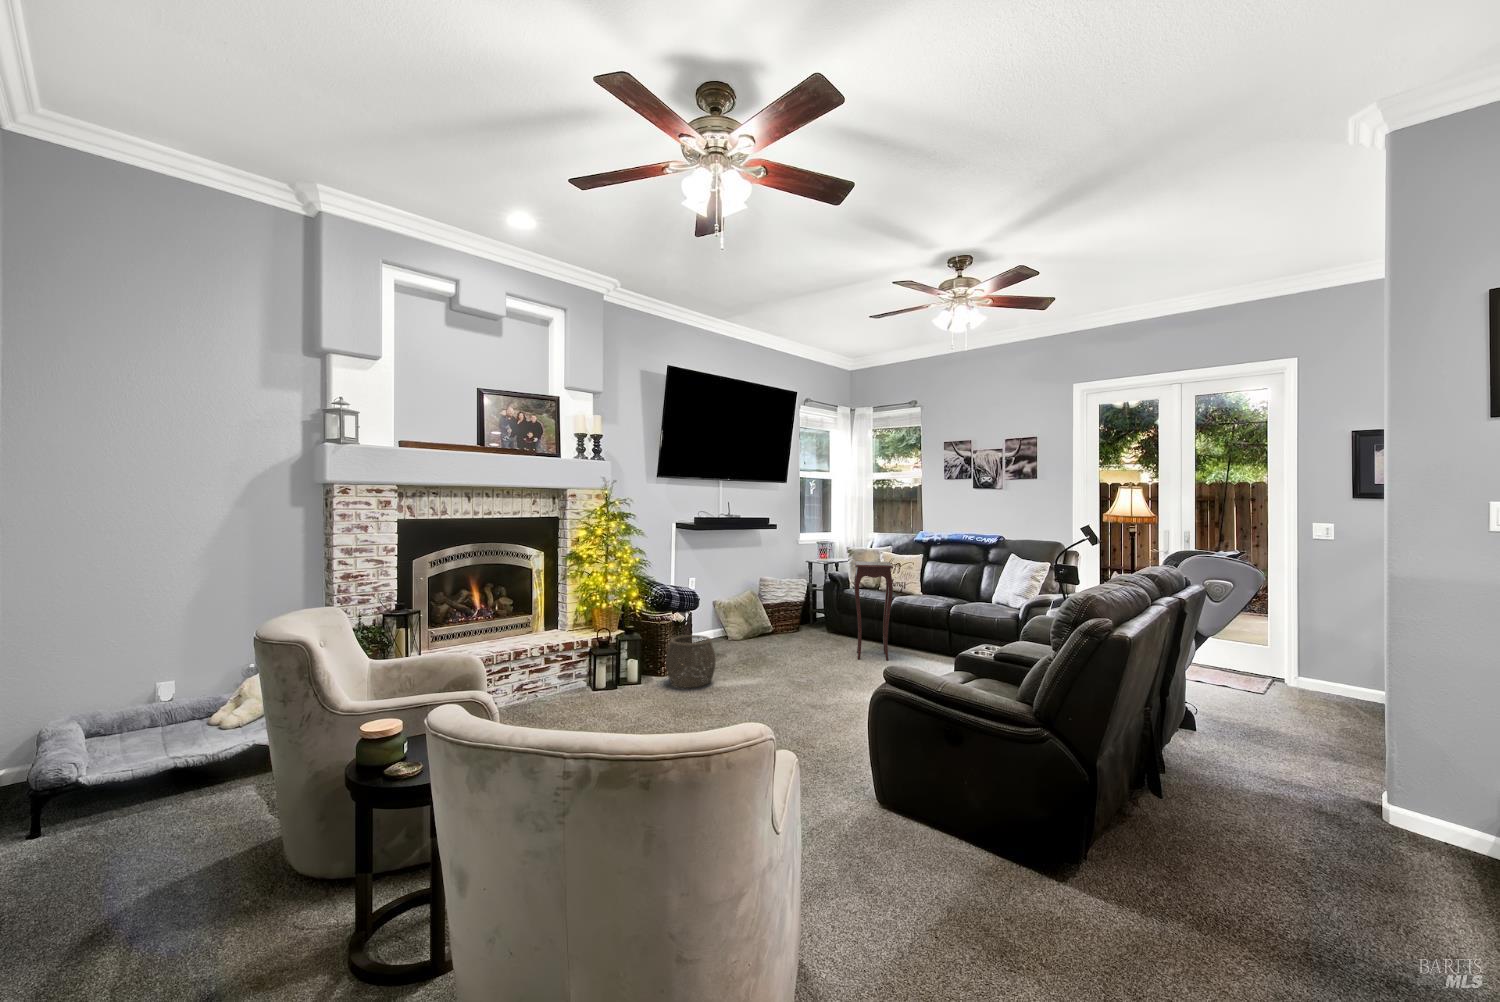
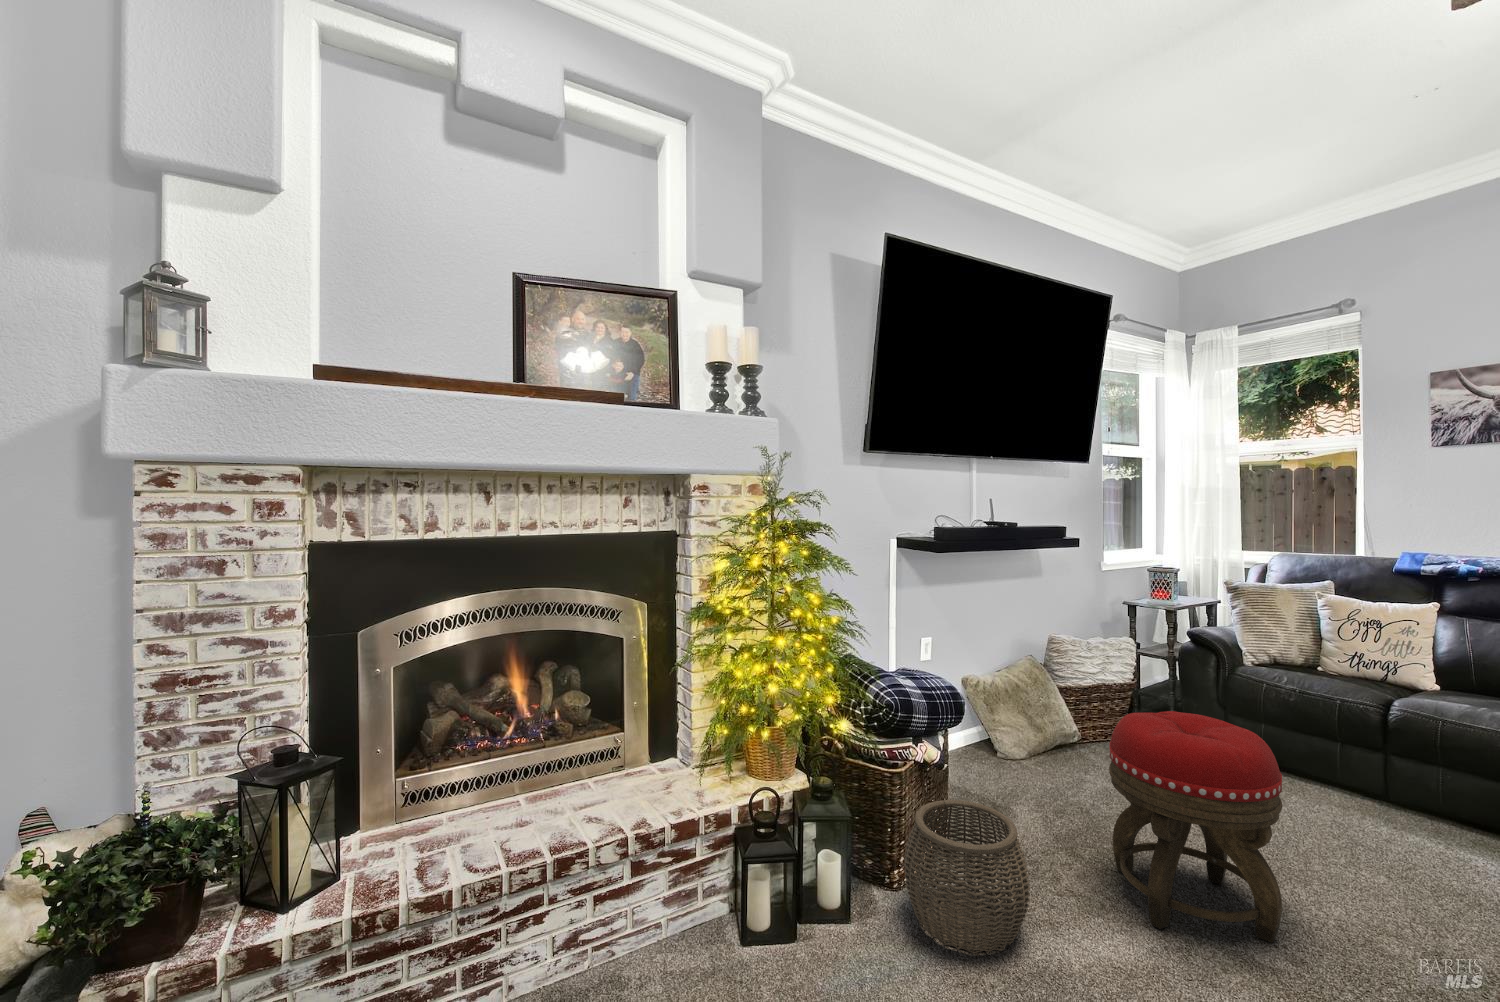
side table: present [854,561,893,661] -> none [1307,628,1458,879]
footstool: none [757,595,816,678] -> present [1109,711,1283,943]

